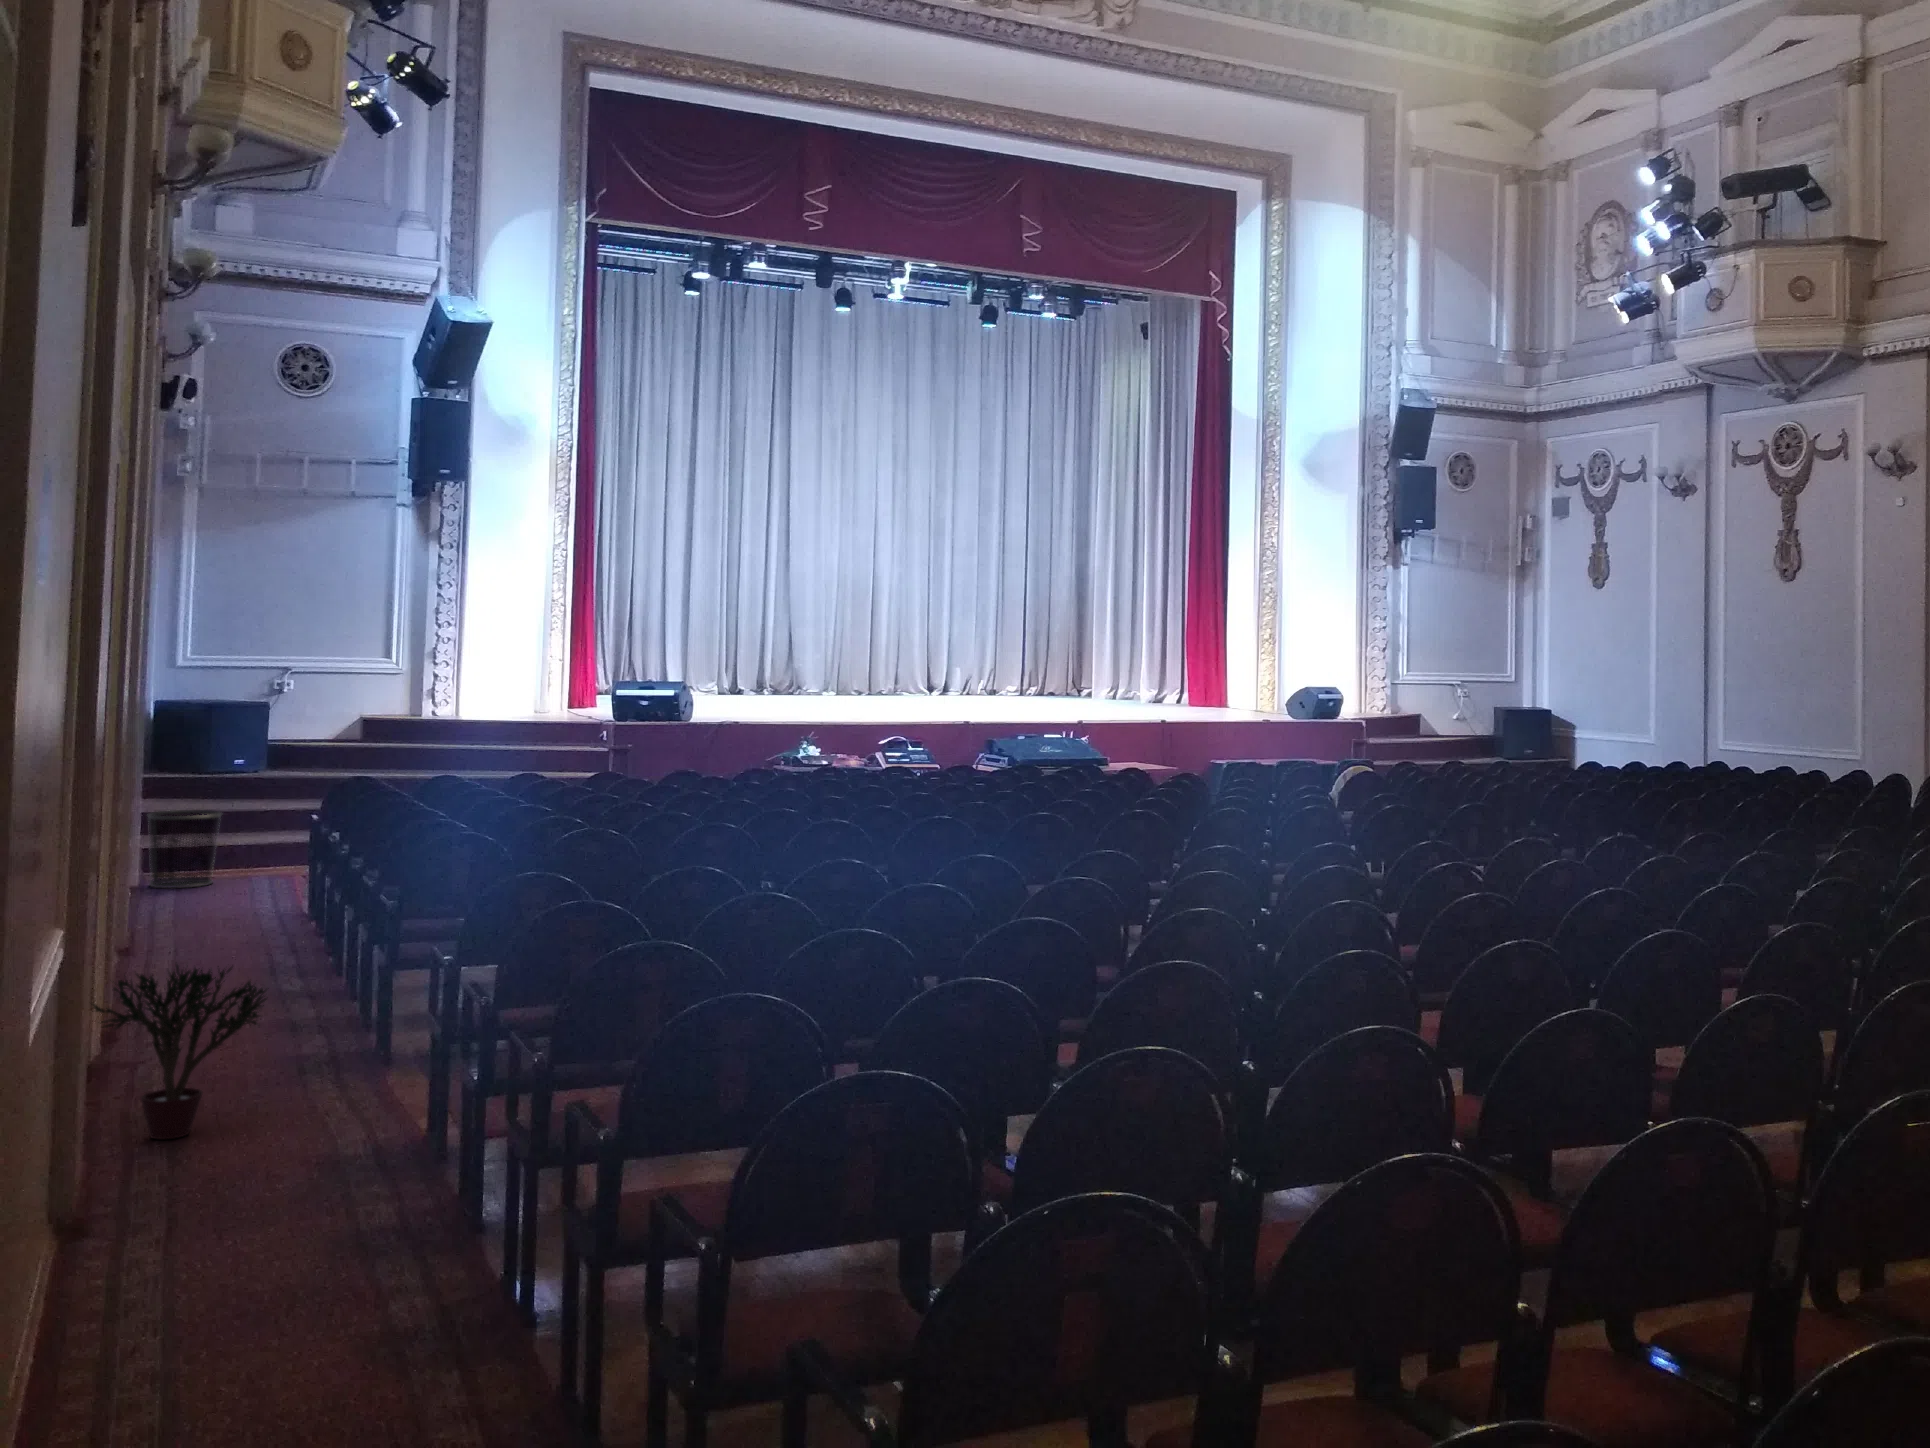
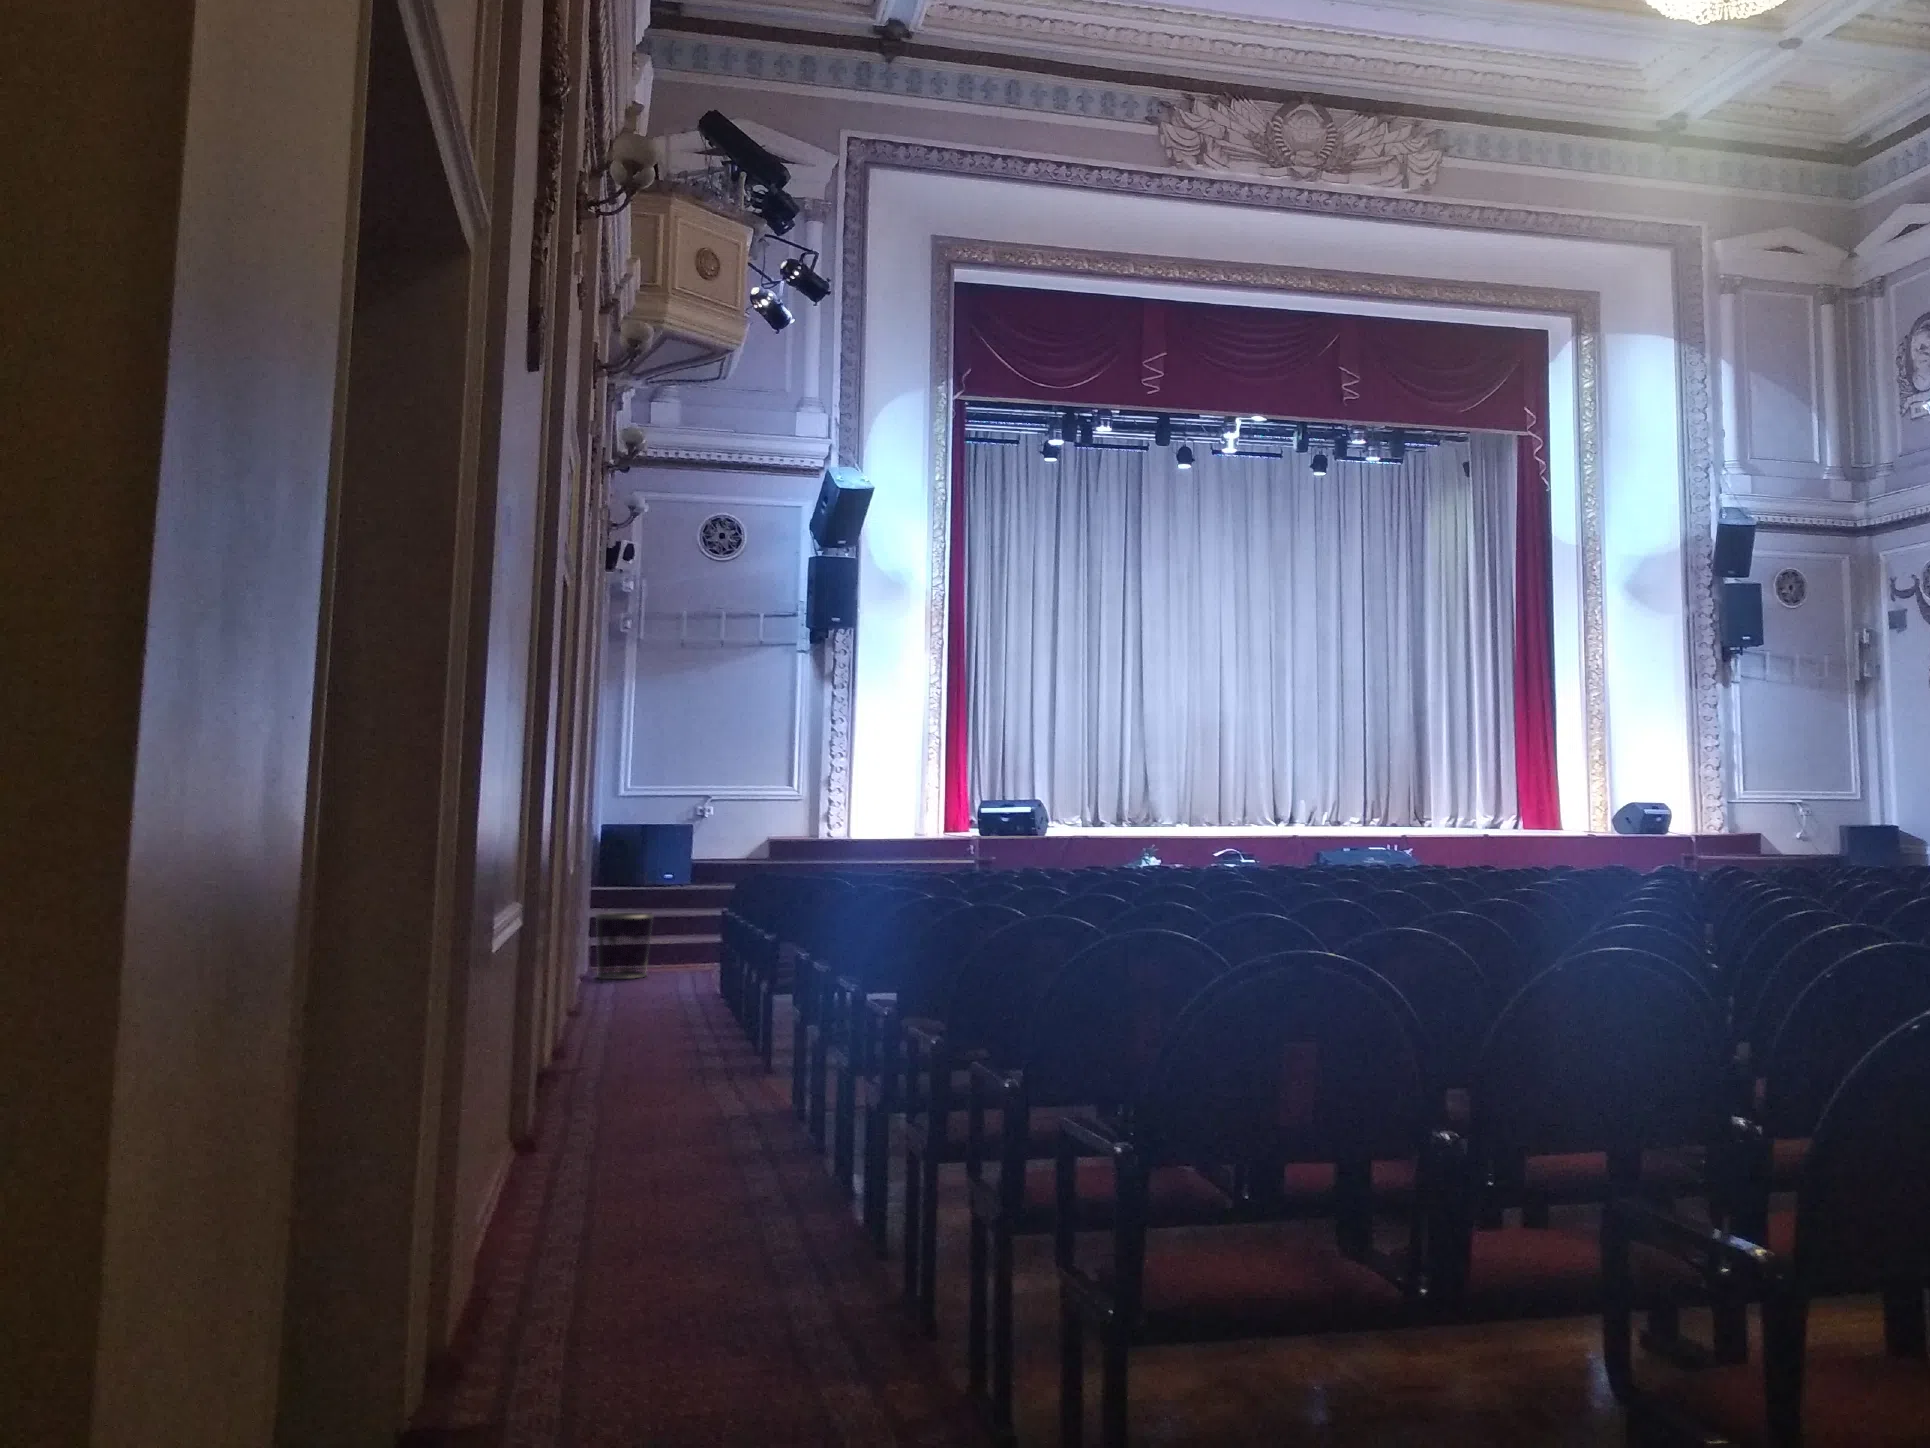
potted plant: present [93,965,266,1140] -> none [552,981,685,1122]

